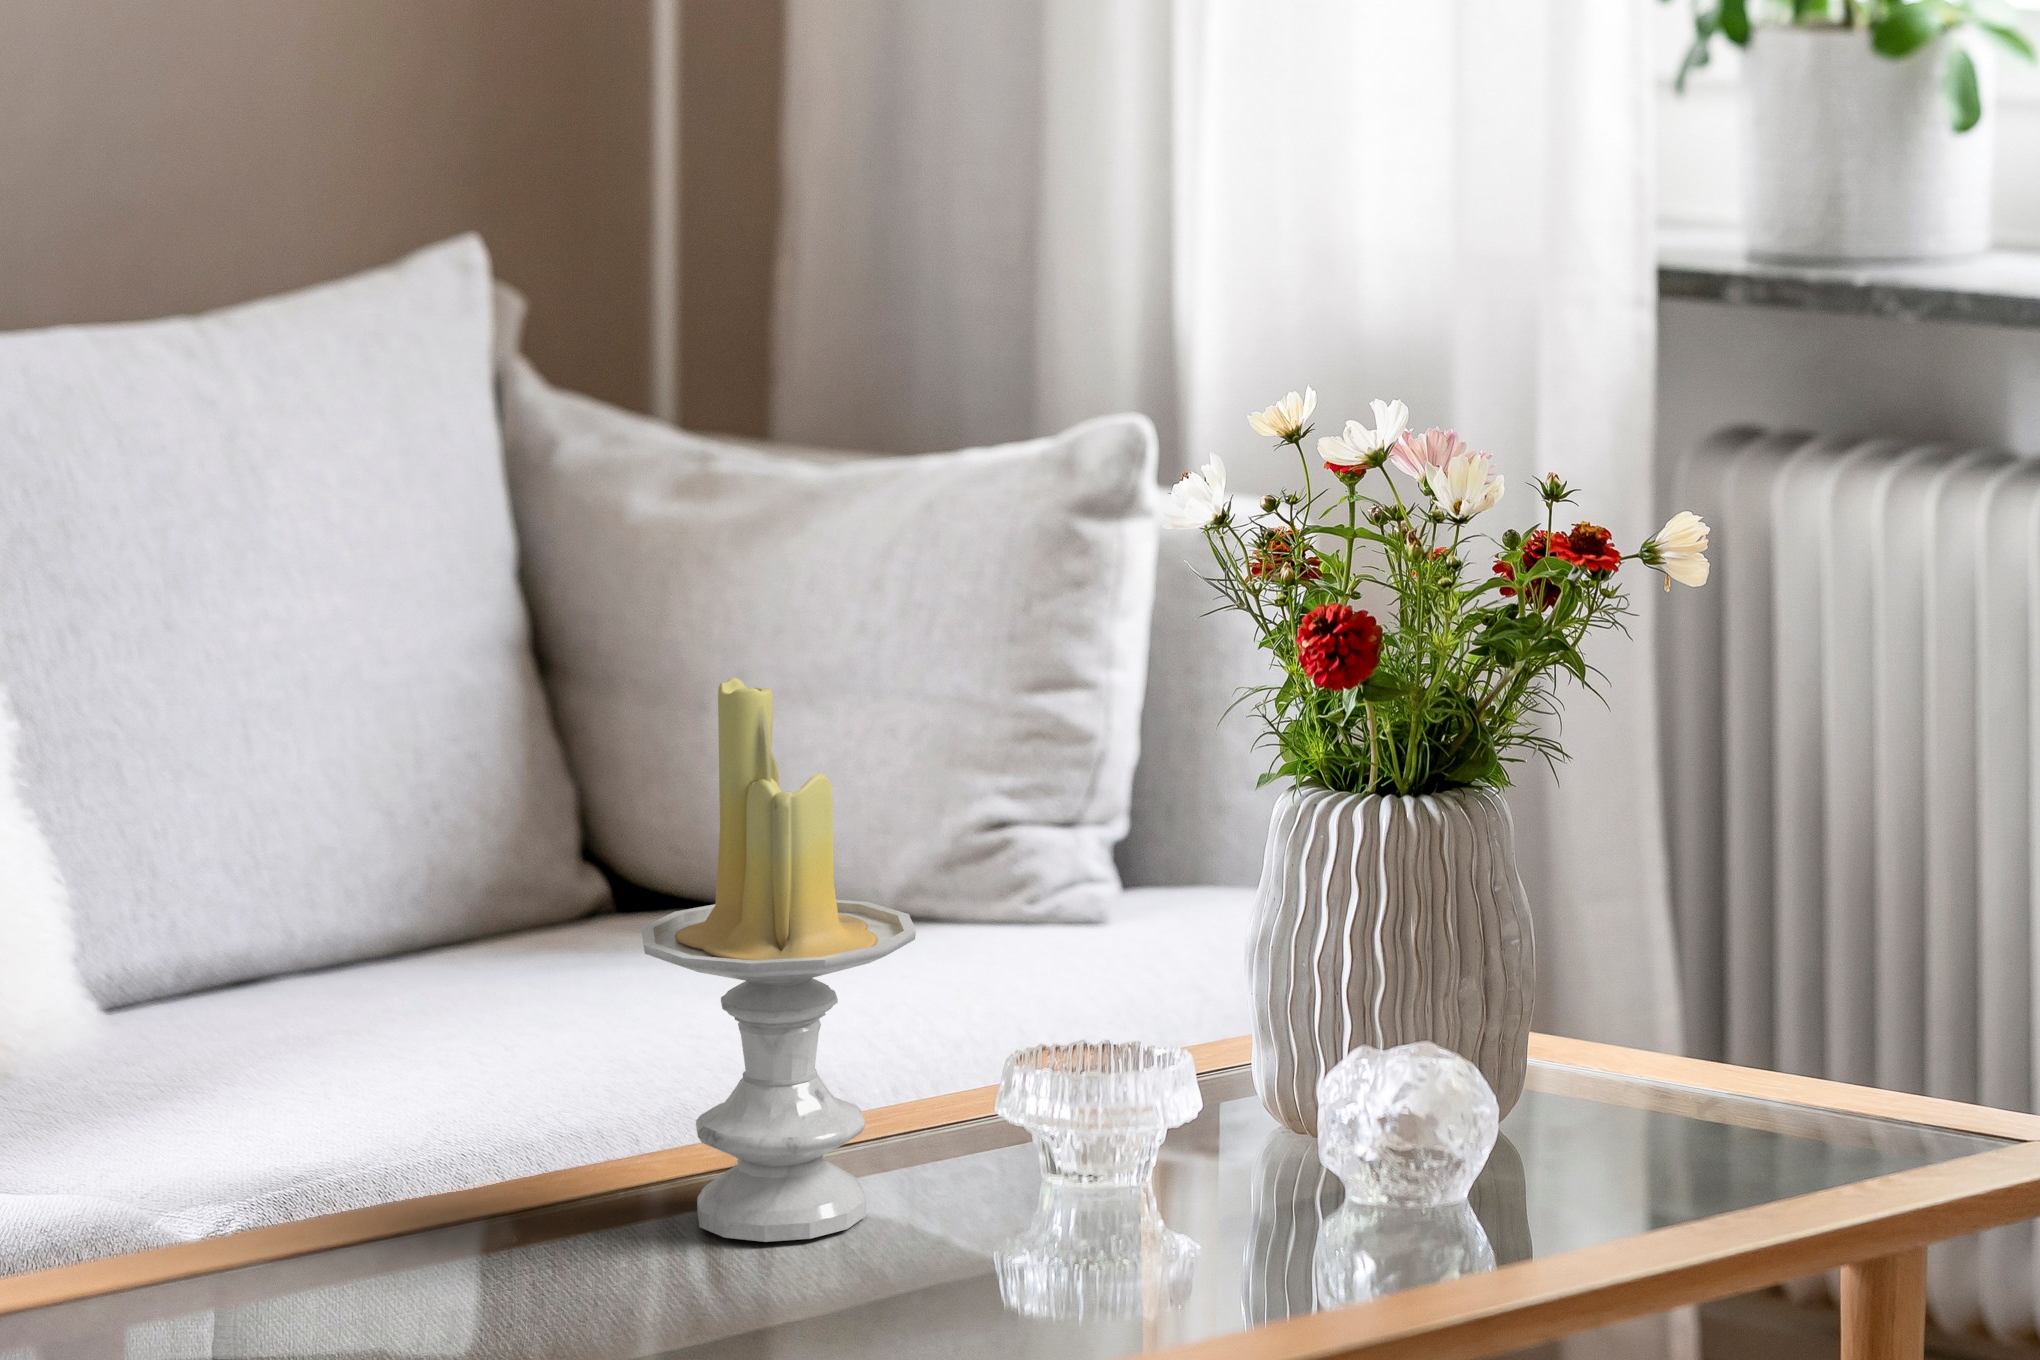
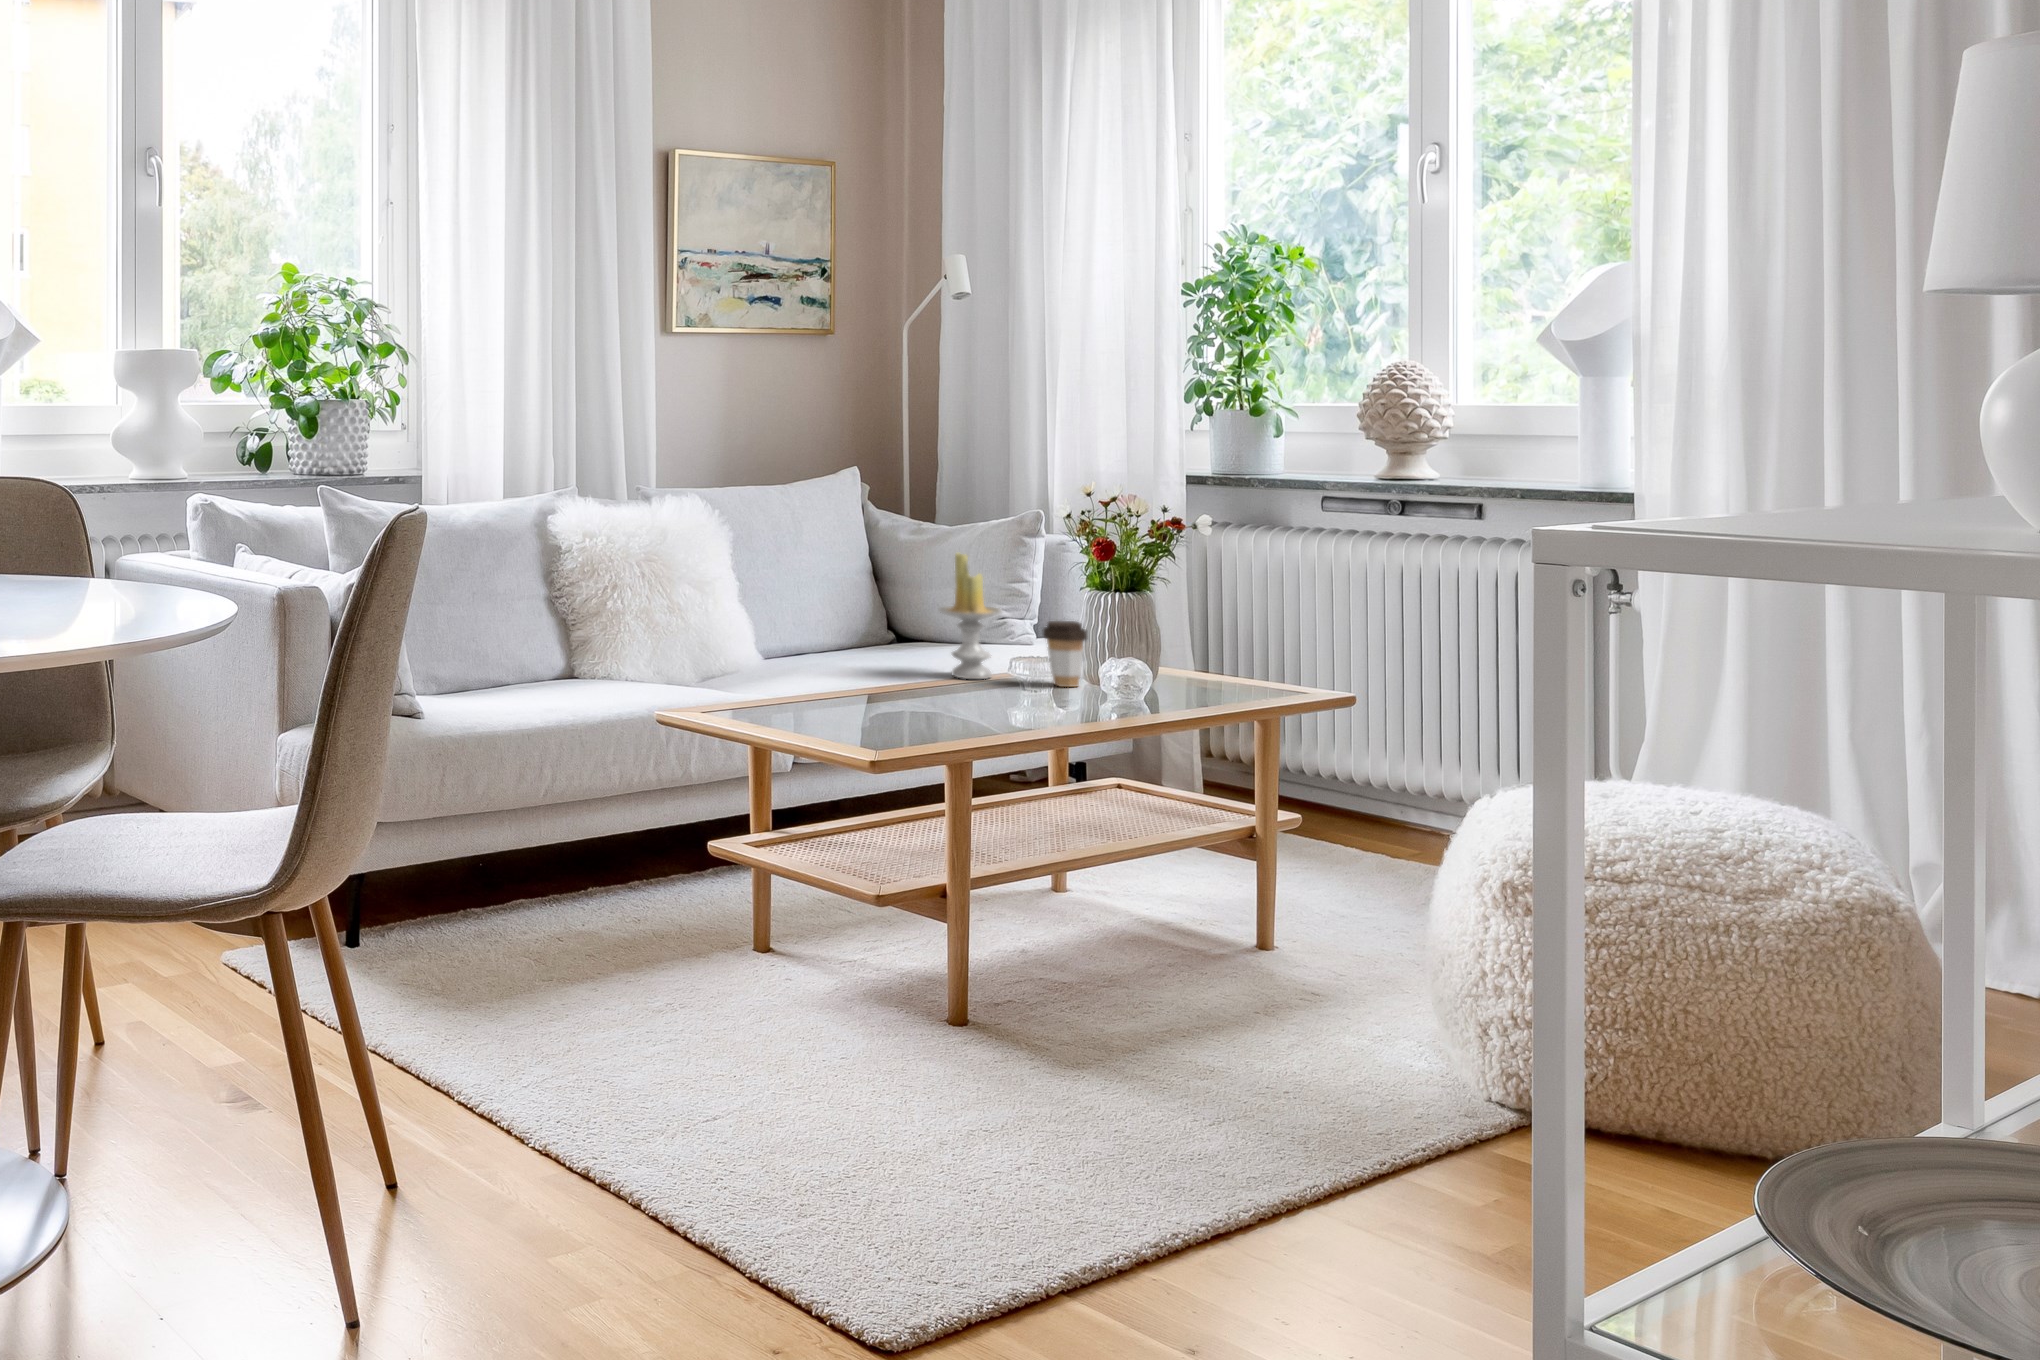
coffee cup: none [1073,969,1260,1266] -> present [1042,621,1088,687]

